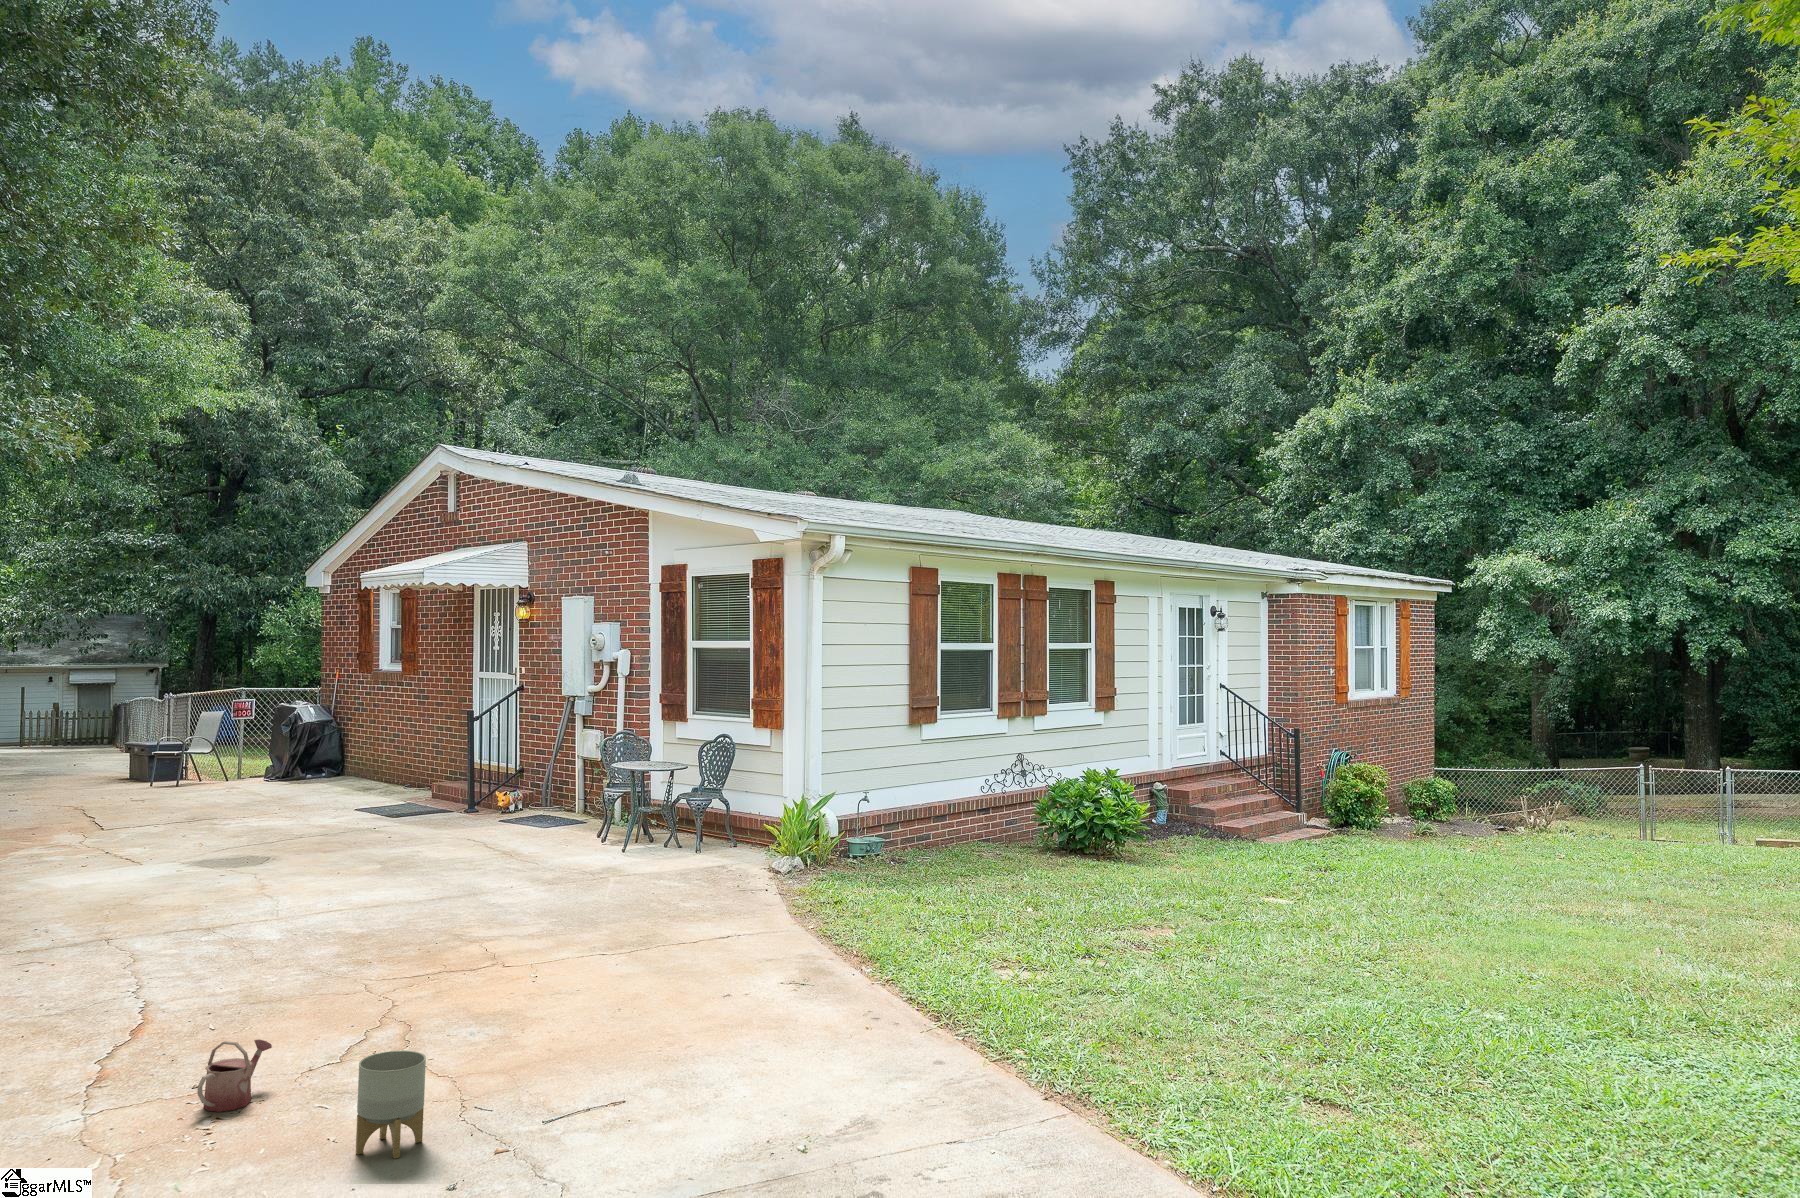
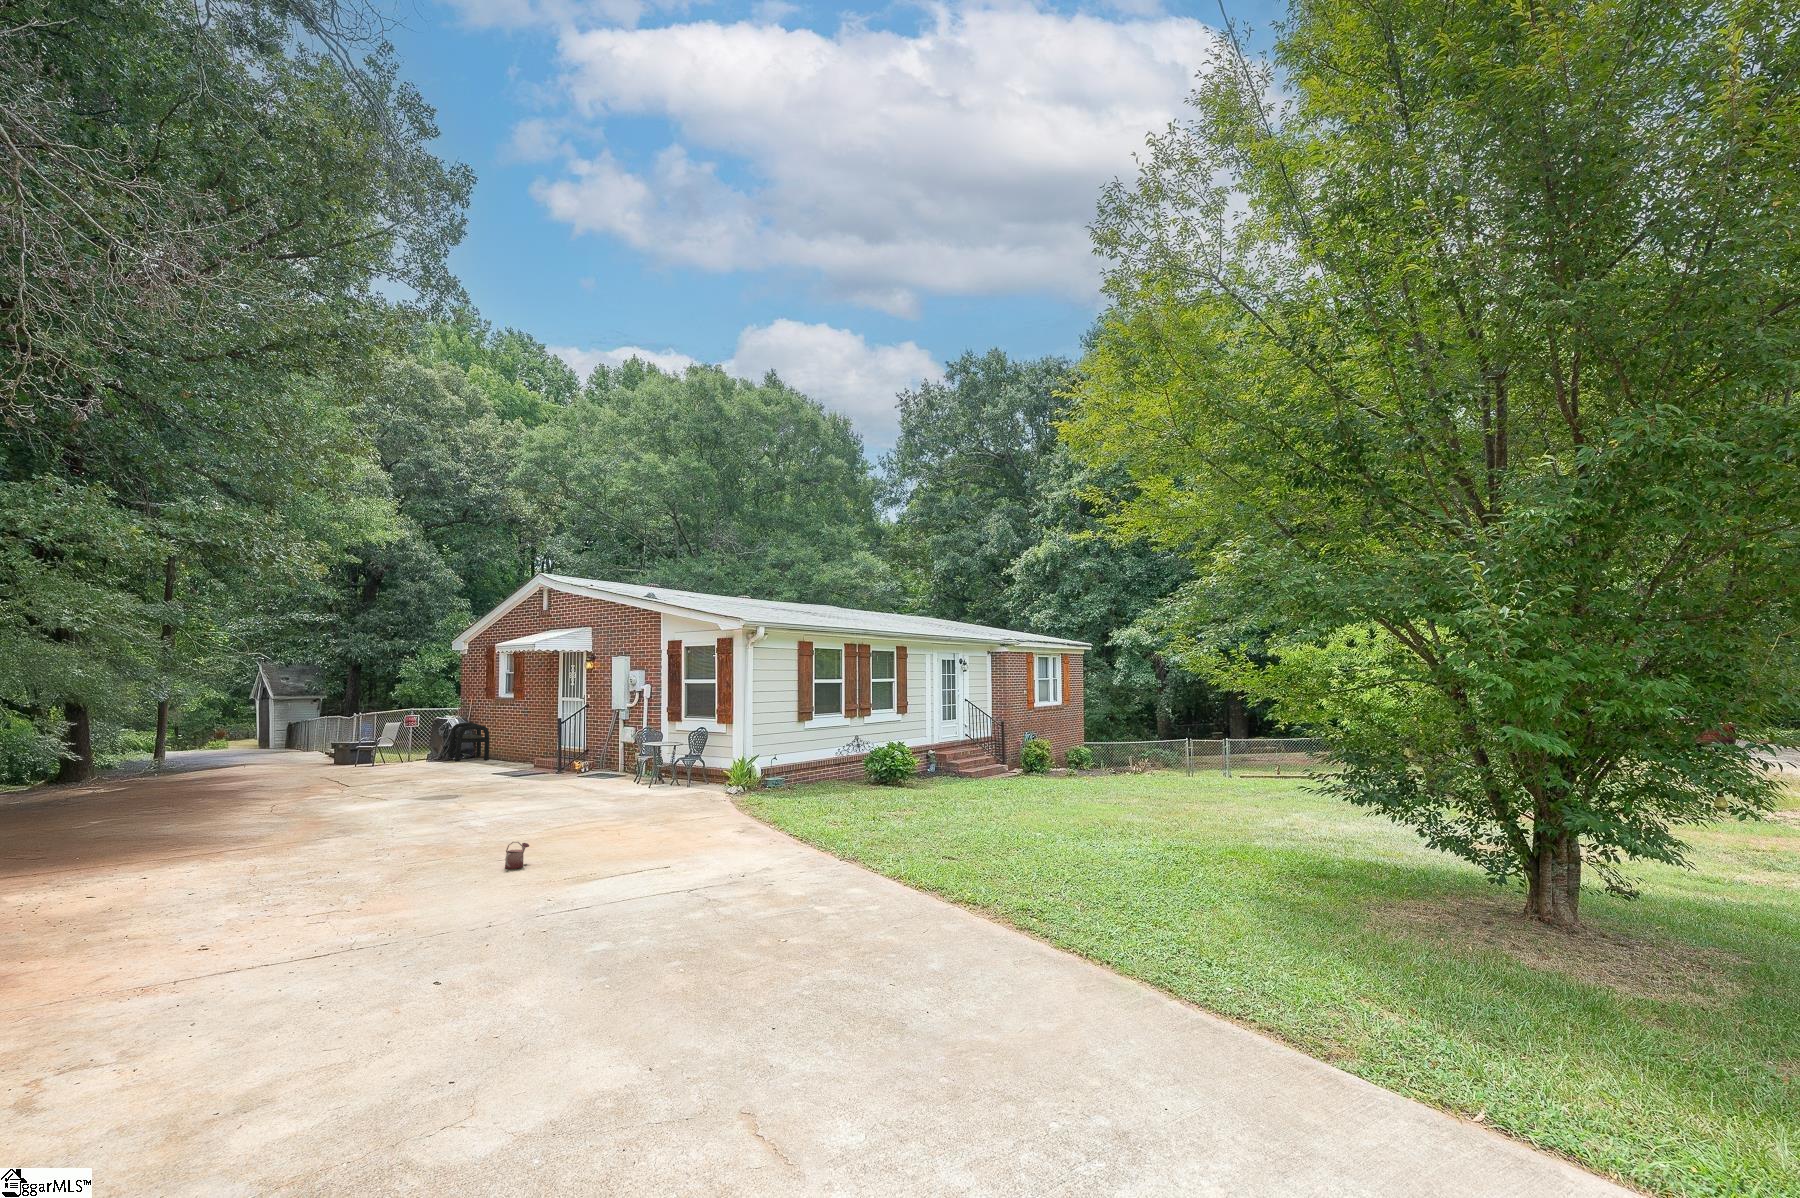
bench: none [297,714,363,783] -> present [448,723,489,761]
planter: present [356,1050,426,1158] -> none [575,839,602,878]

